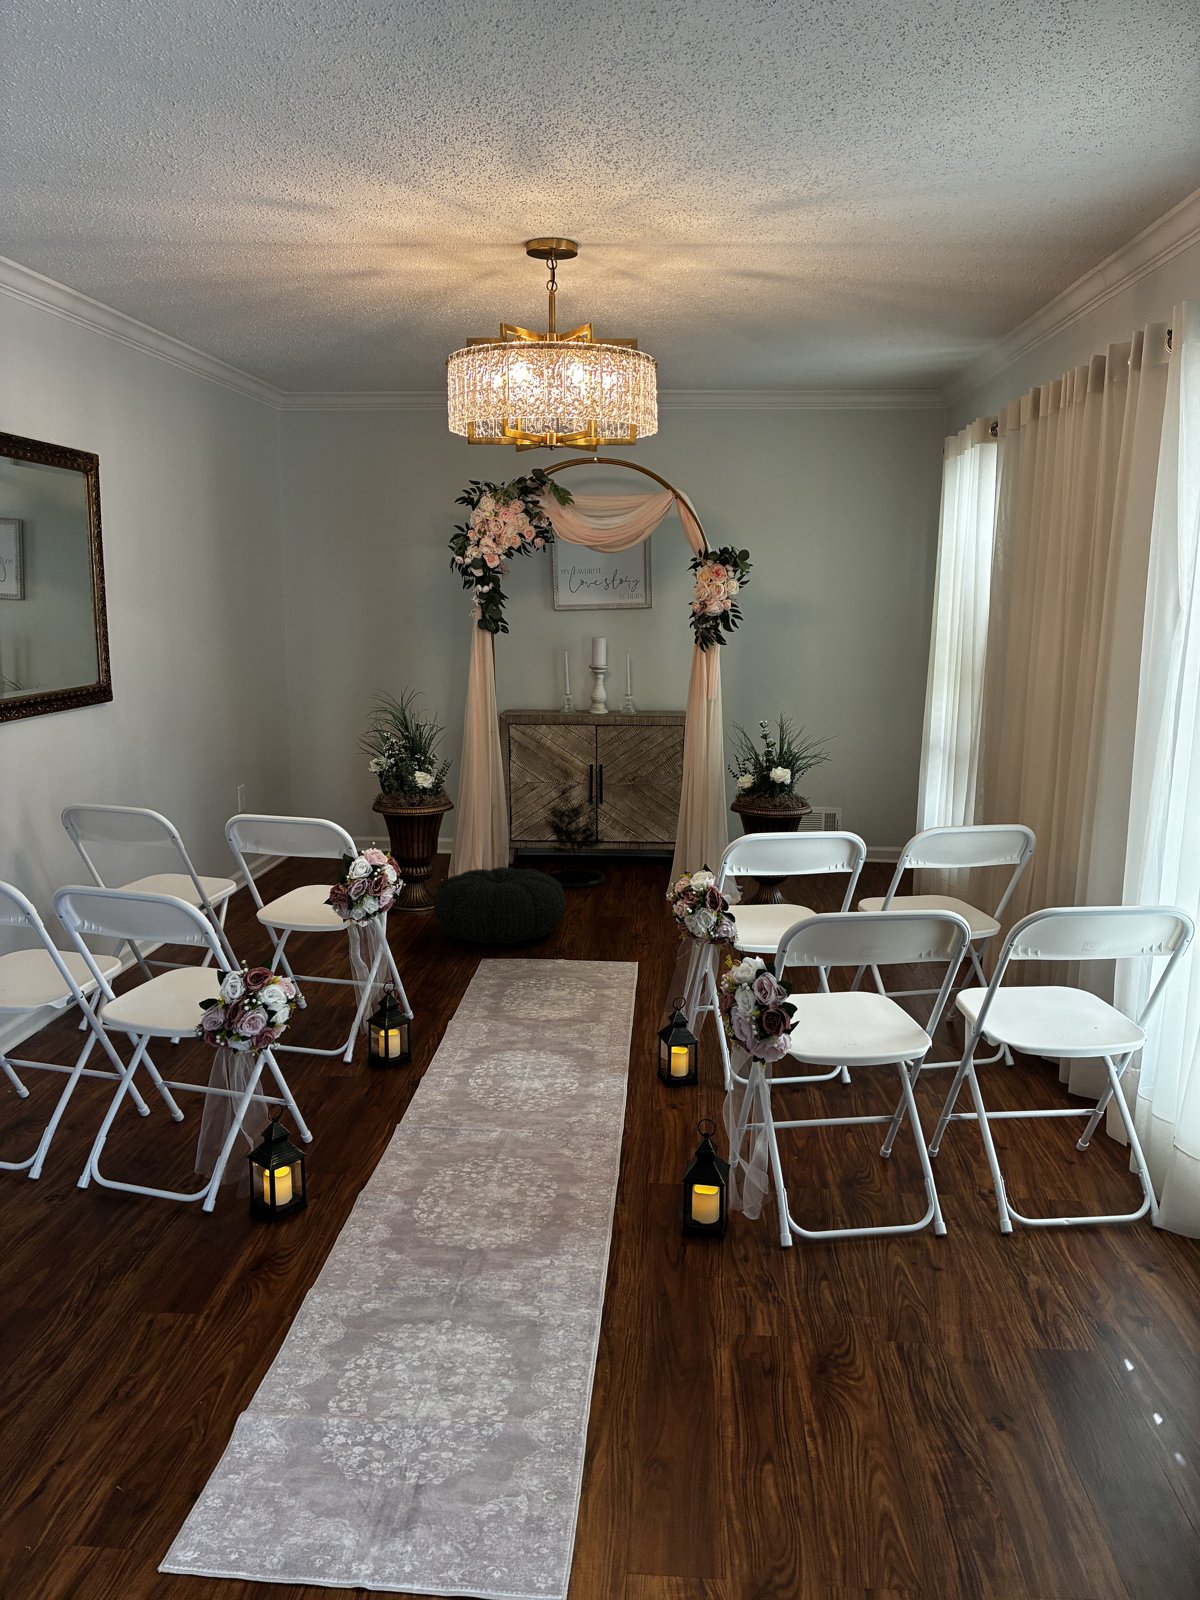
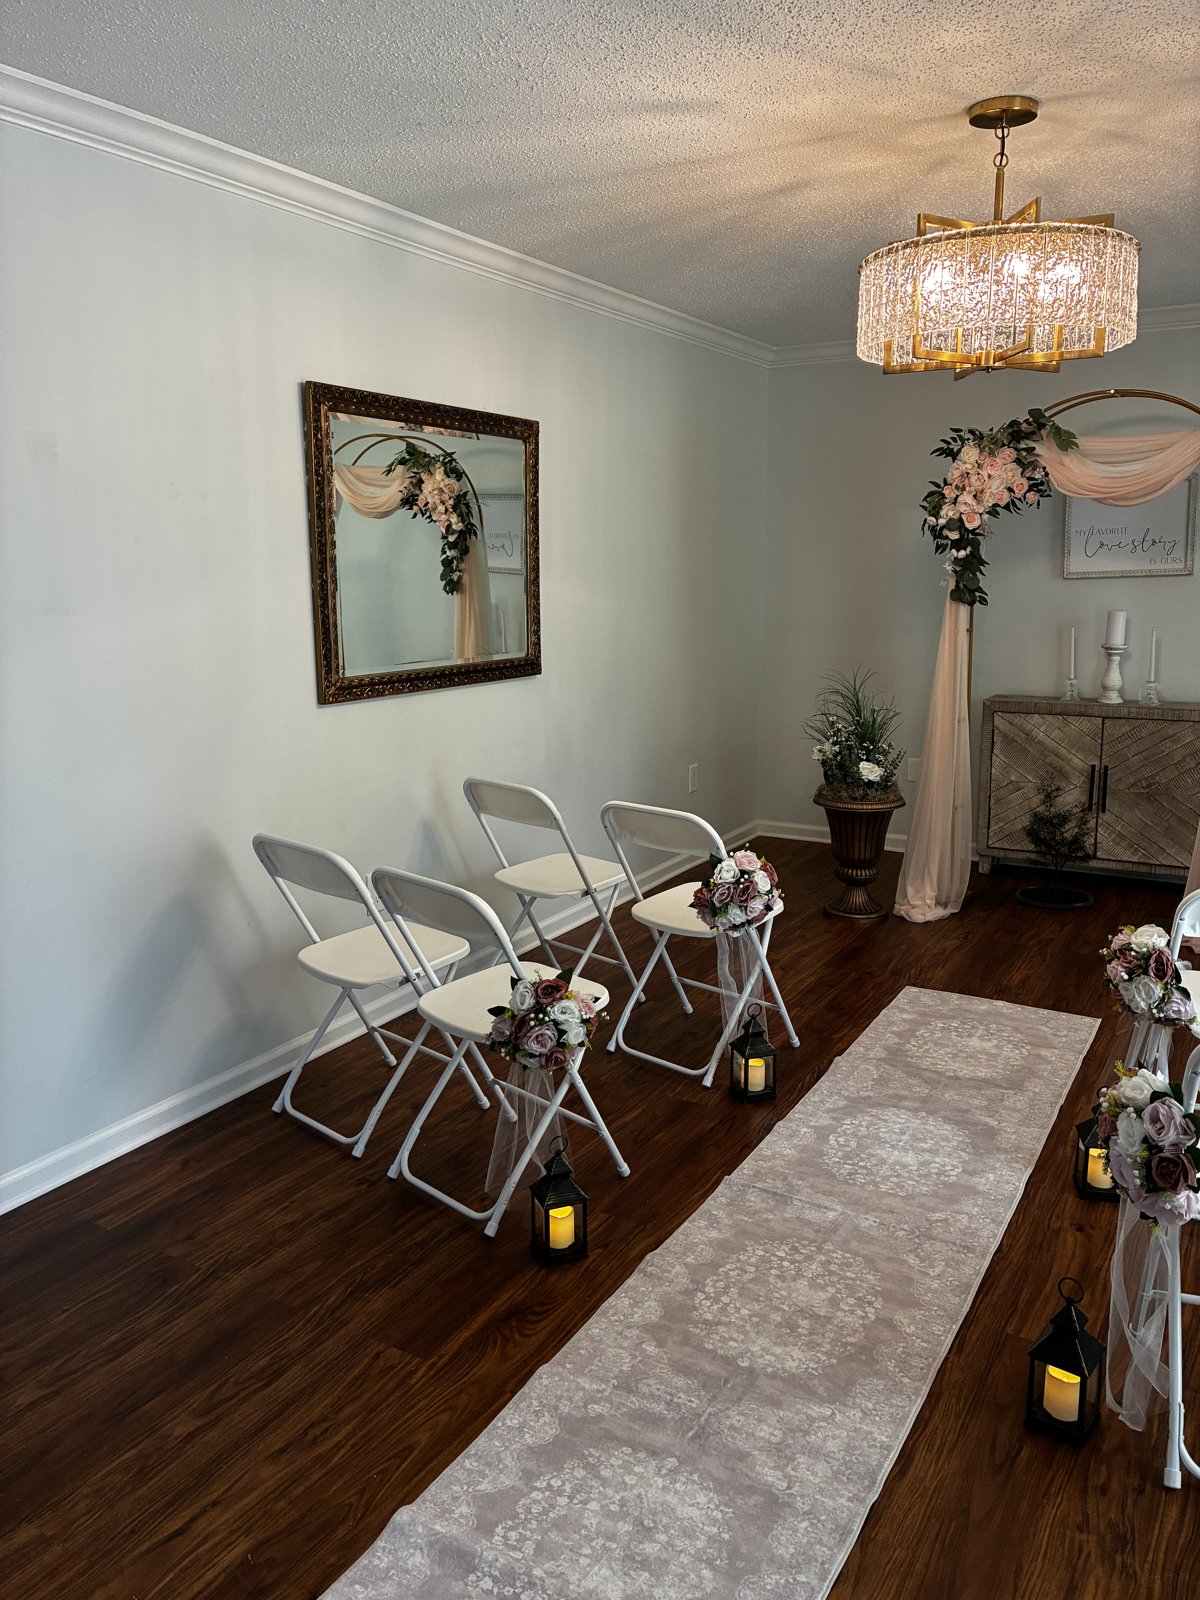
pouf: present [434,867,566,944] -> none [865,878,1023,969]

